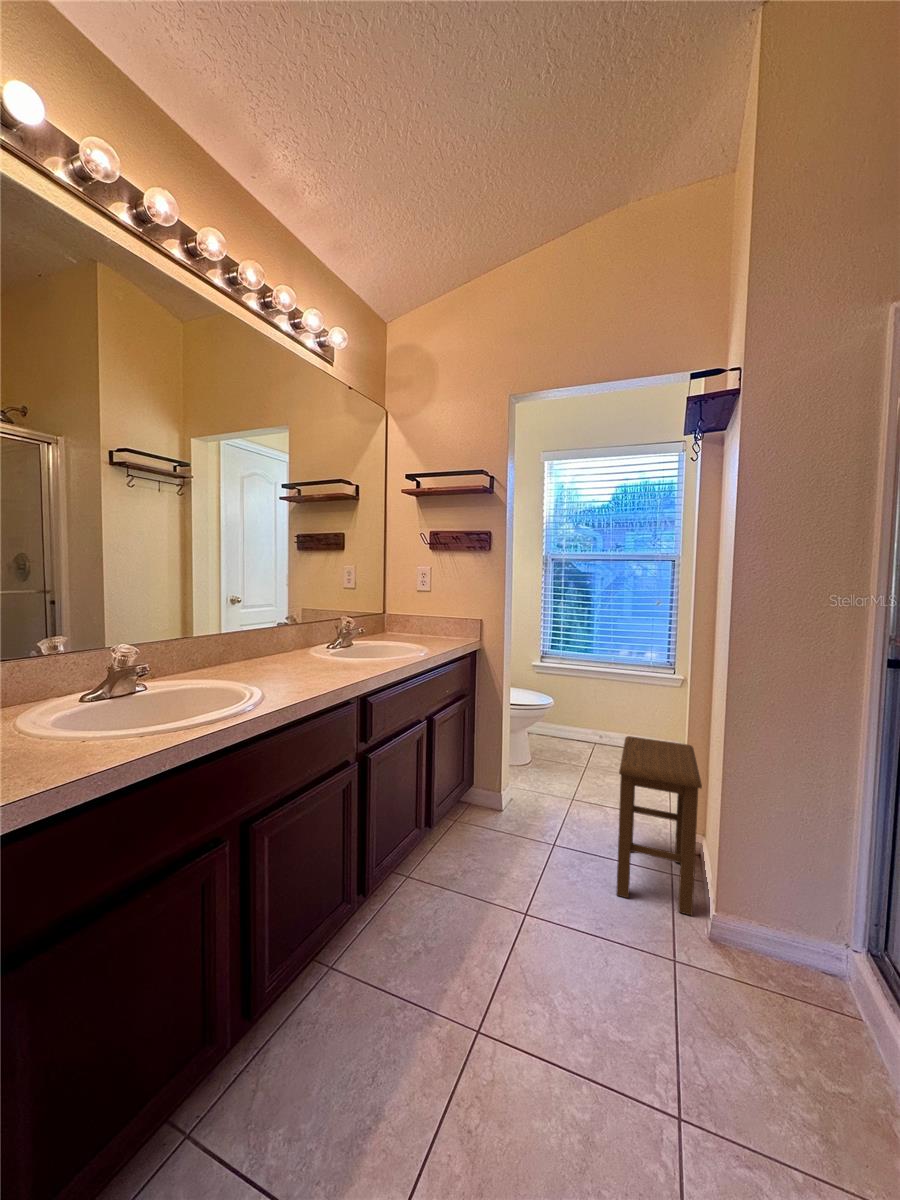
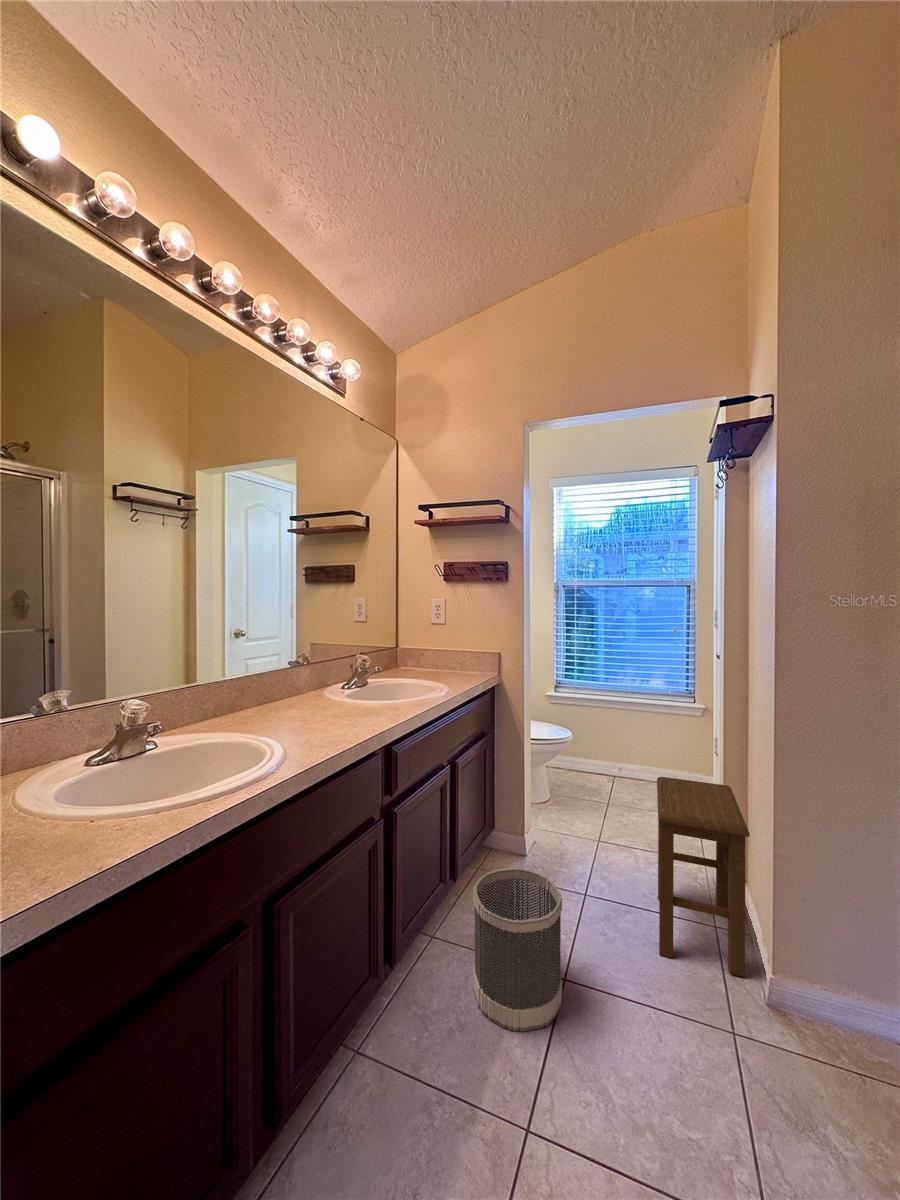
wastebasket: none [441,813,524,955] -> present [473,868,562,1032]

